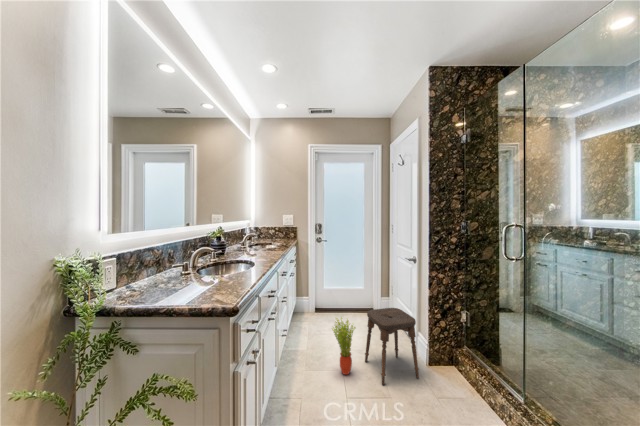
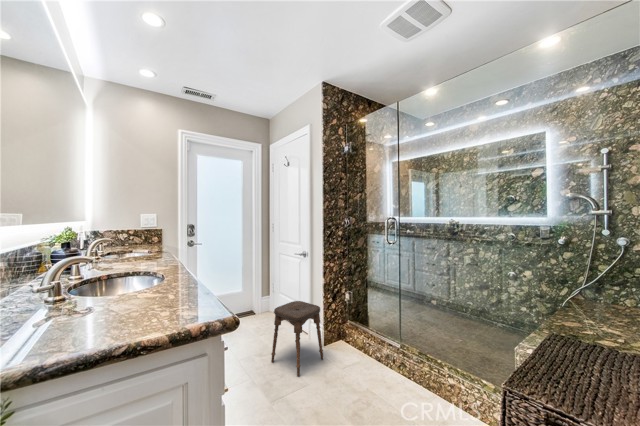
potted plant: present [332,318,355,375] -> none [244,320,271,382]

